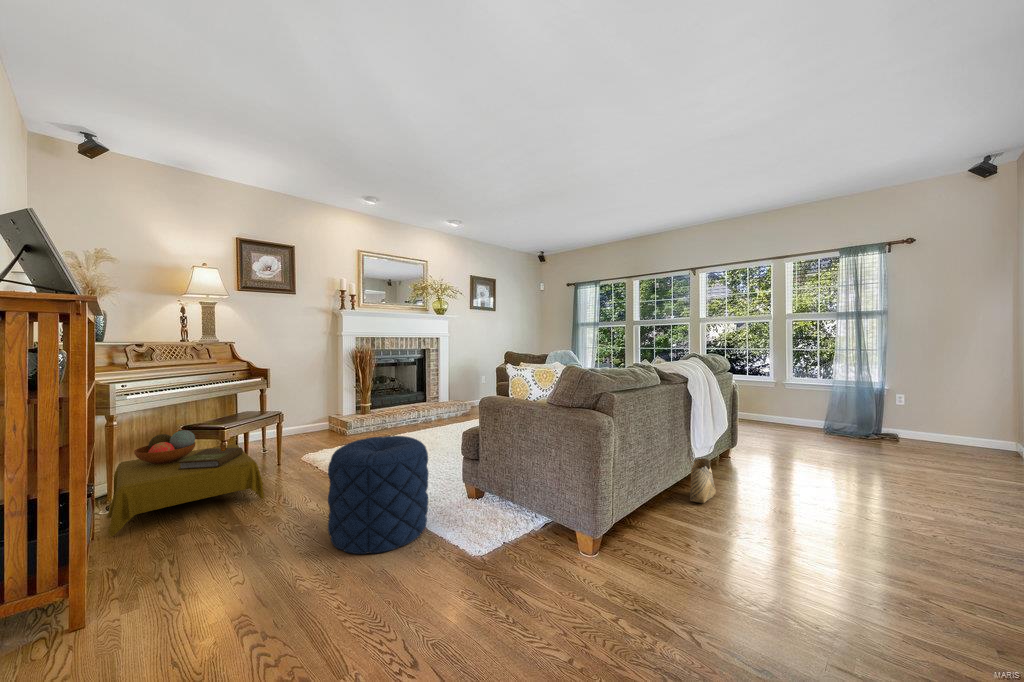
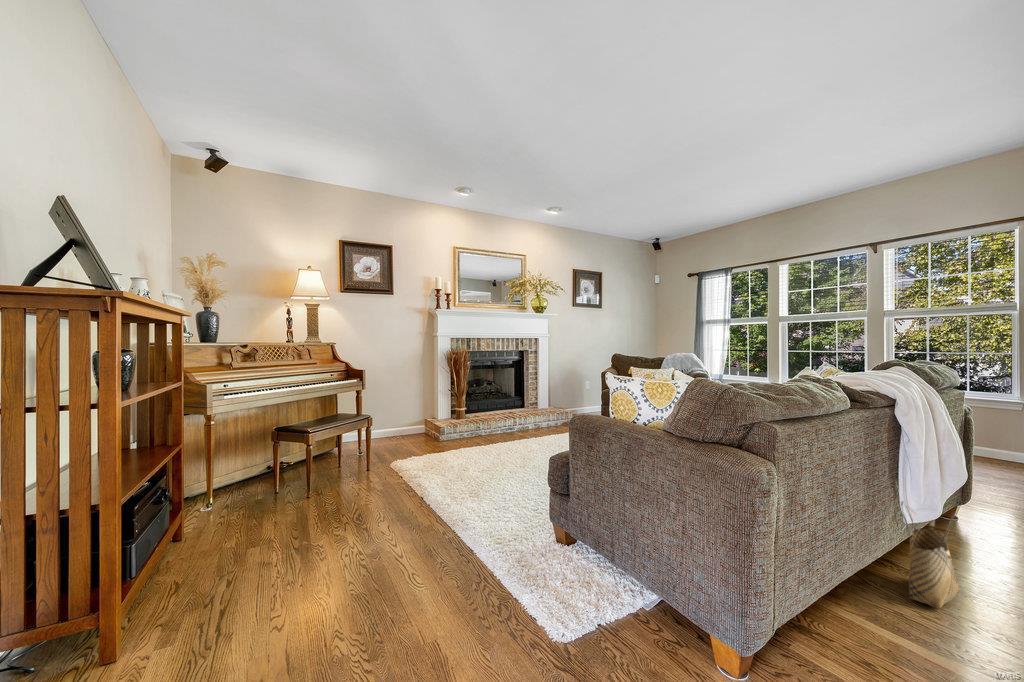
side table: present [107,430,264,537] -> none [189,431,338,540]
pouf: present [328,436,429,554] -> none [379,457,500,614]

